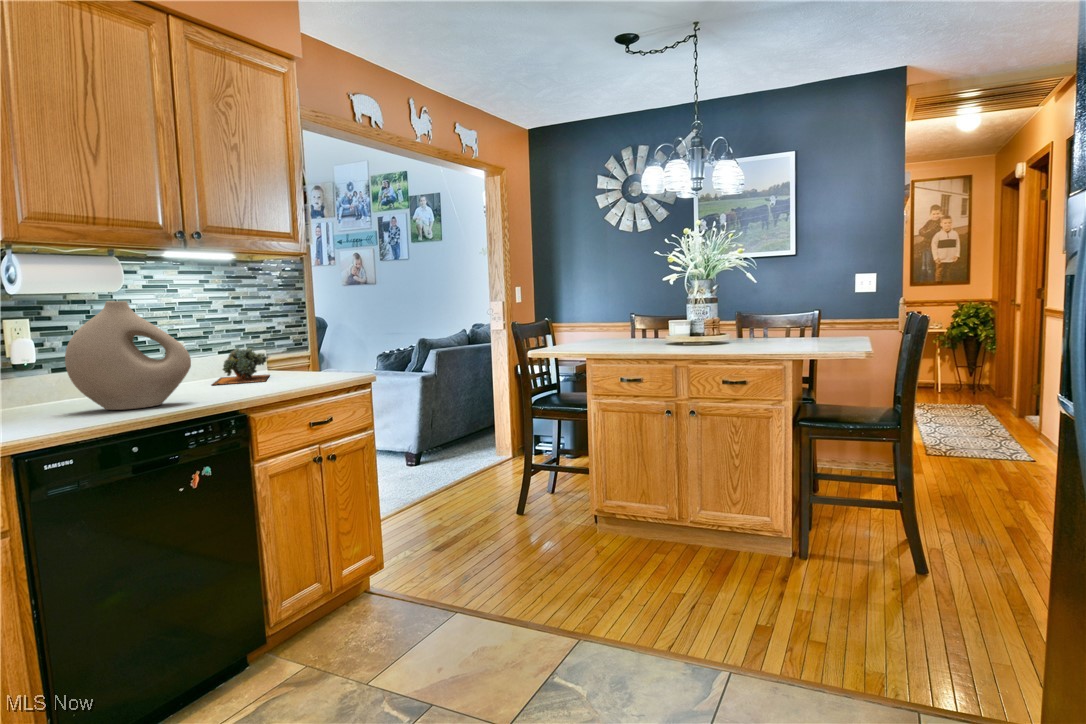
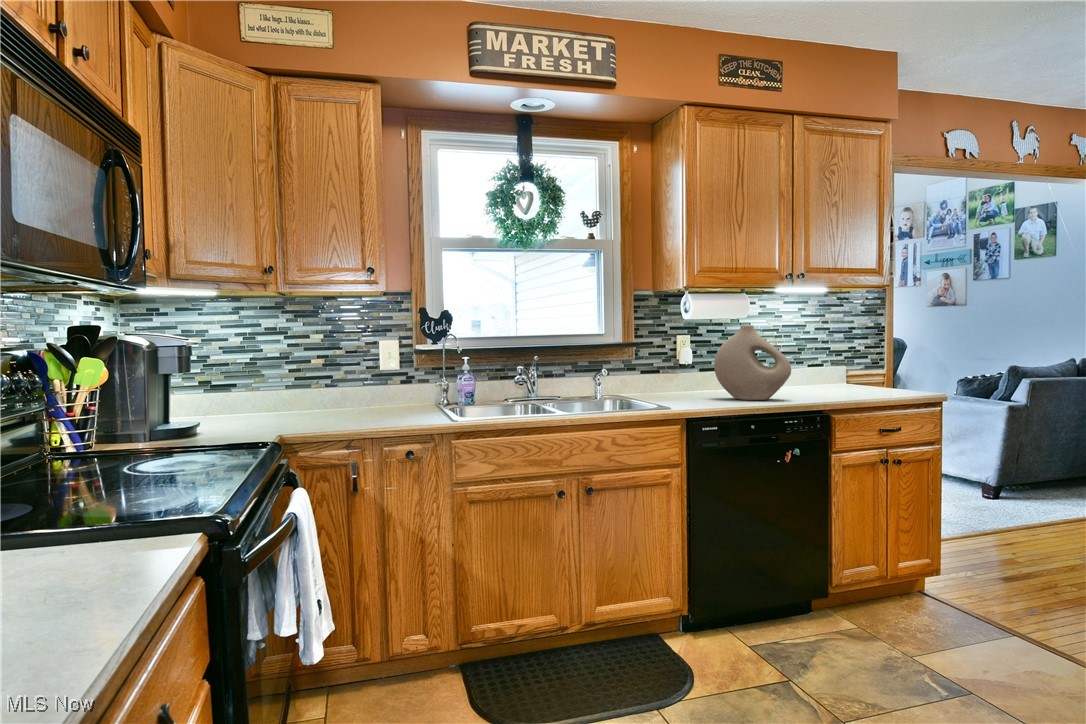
succulent plant: present [212,348,270,385] -> none [801,363,848,391]

